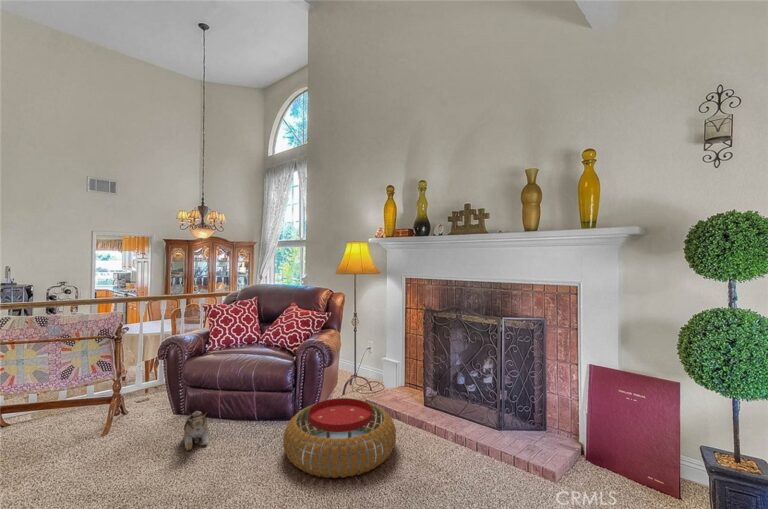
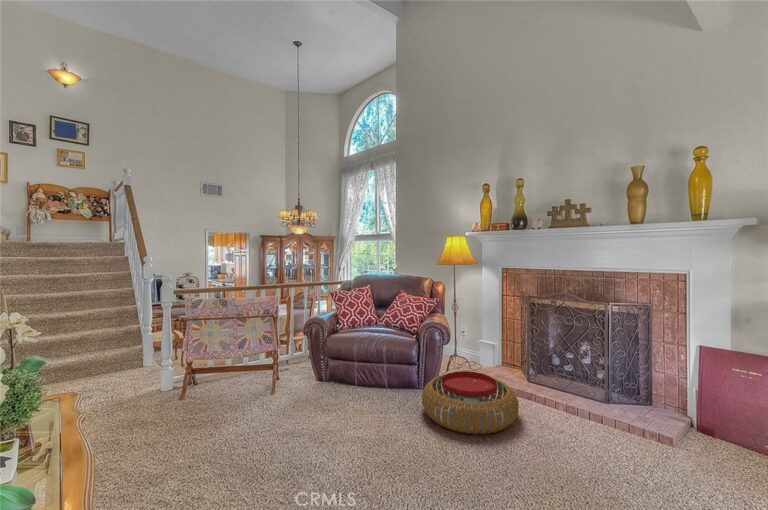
plush toy: present [184,411,209,450] -> none [336,378,358,410]

